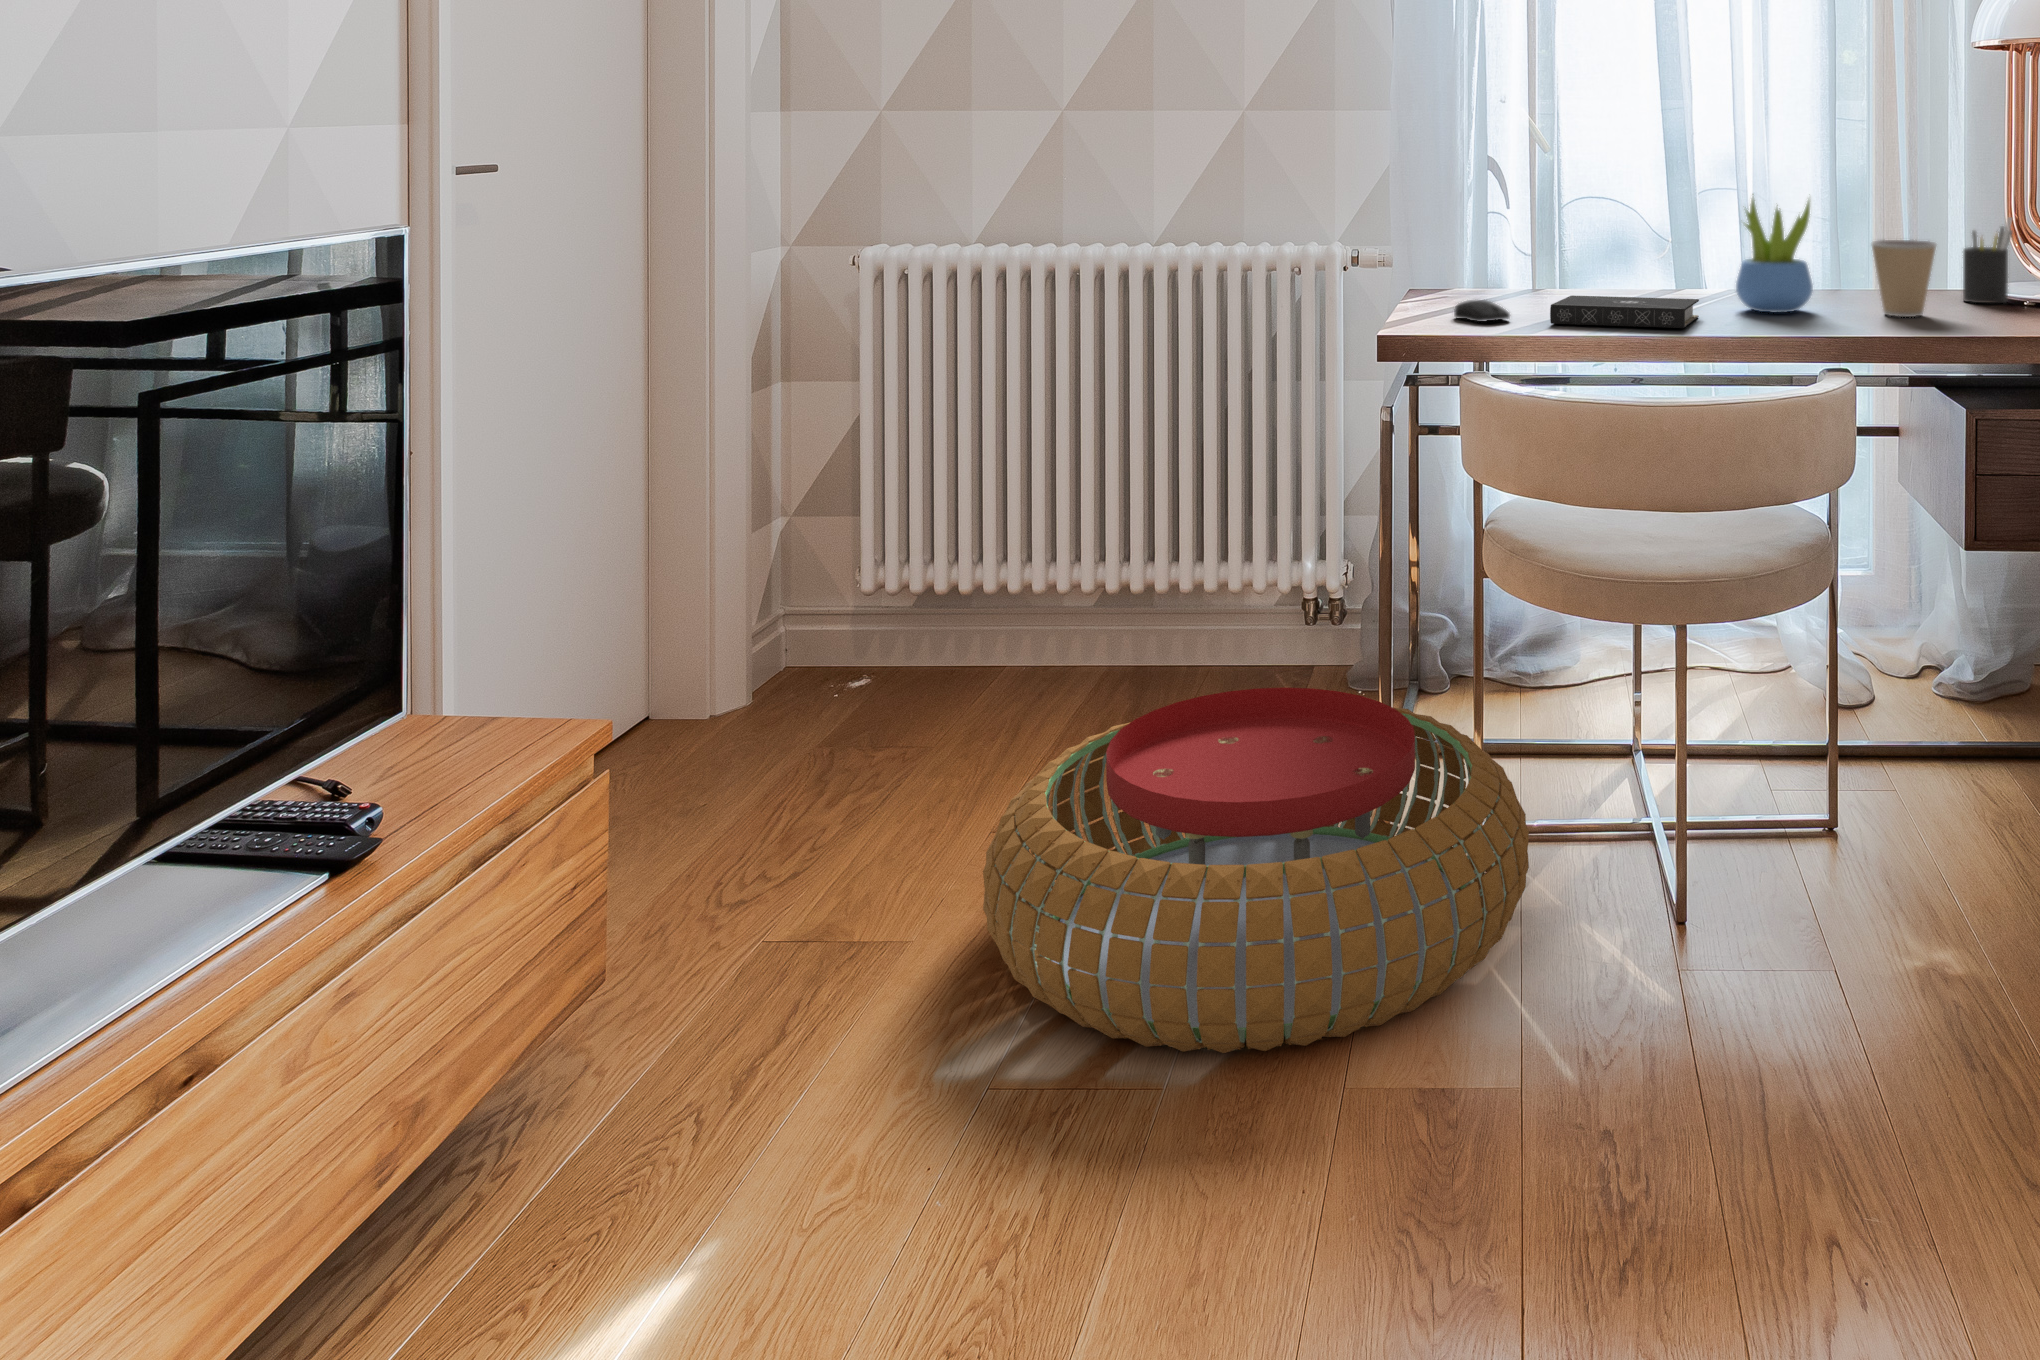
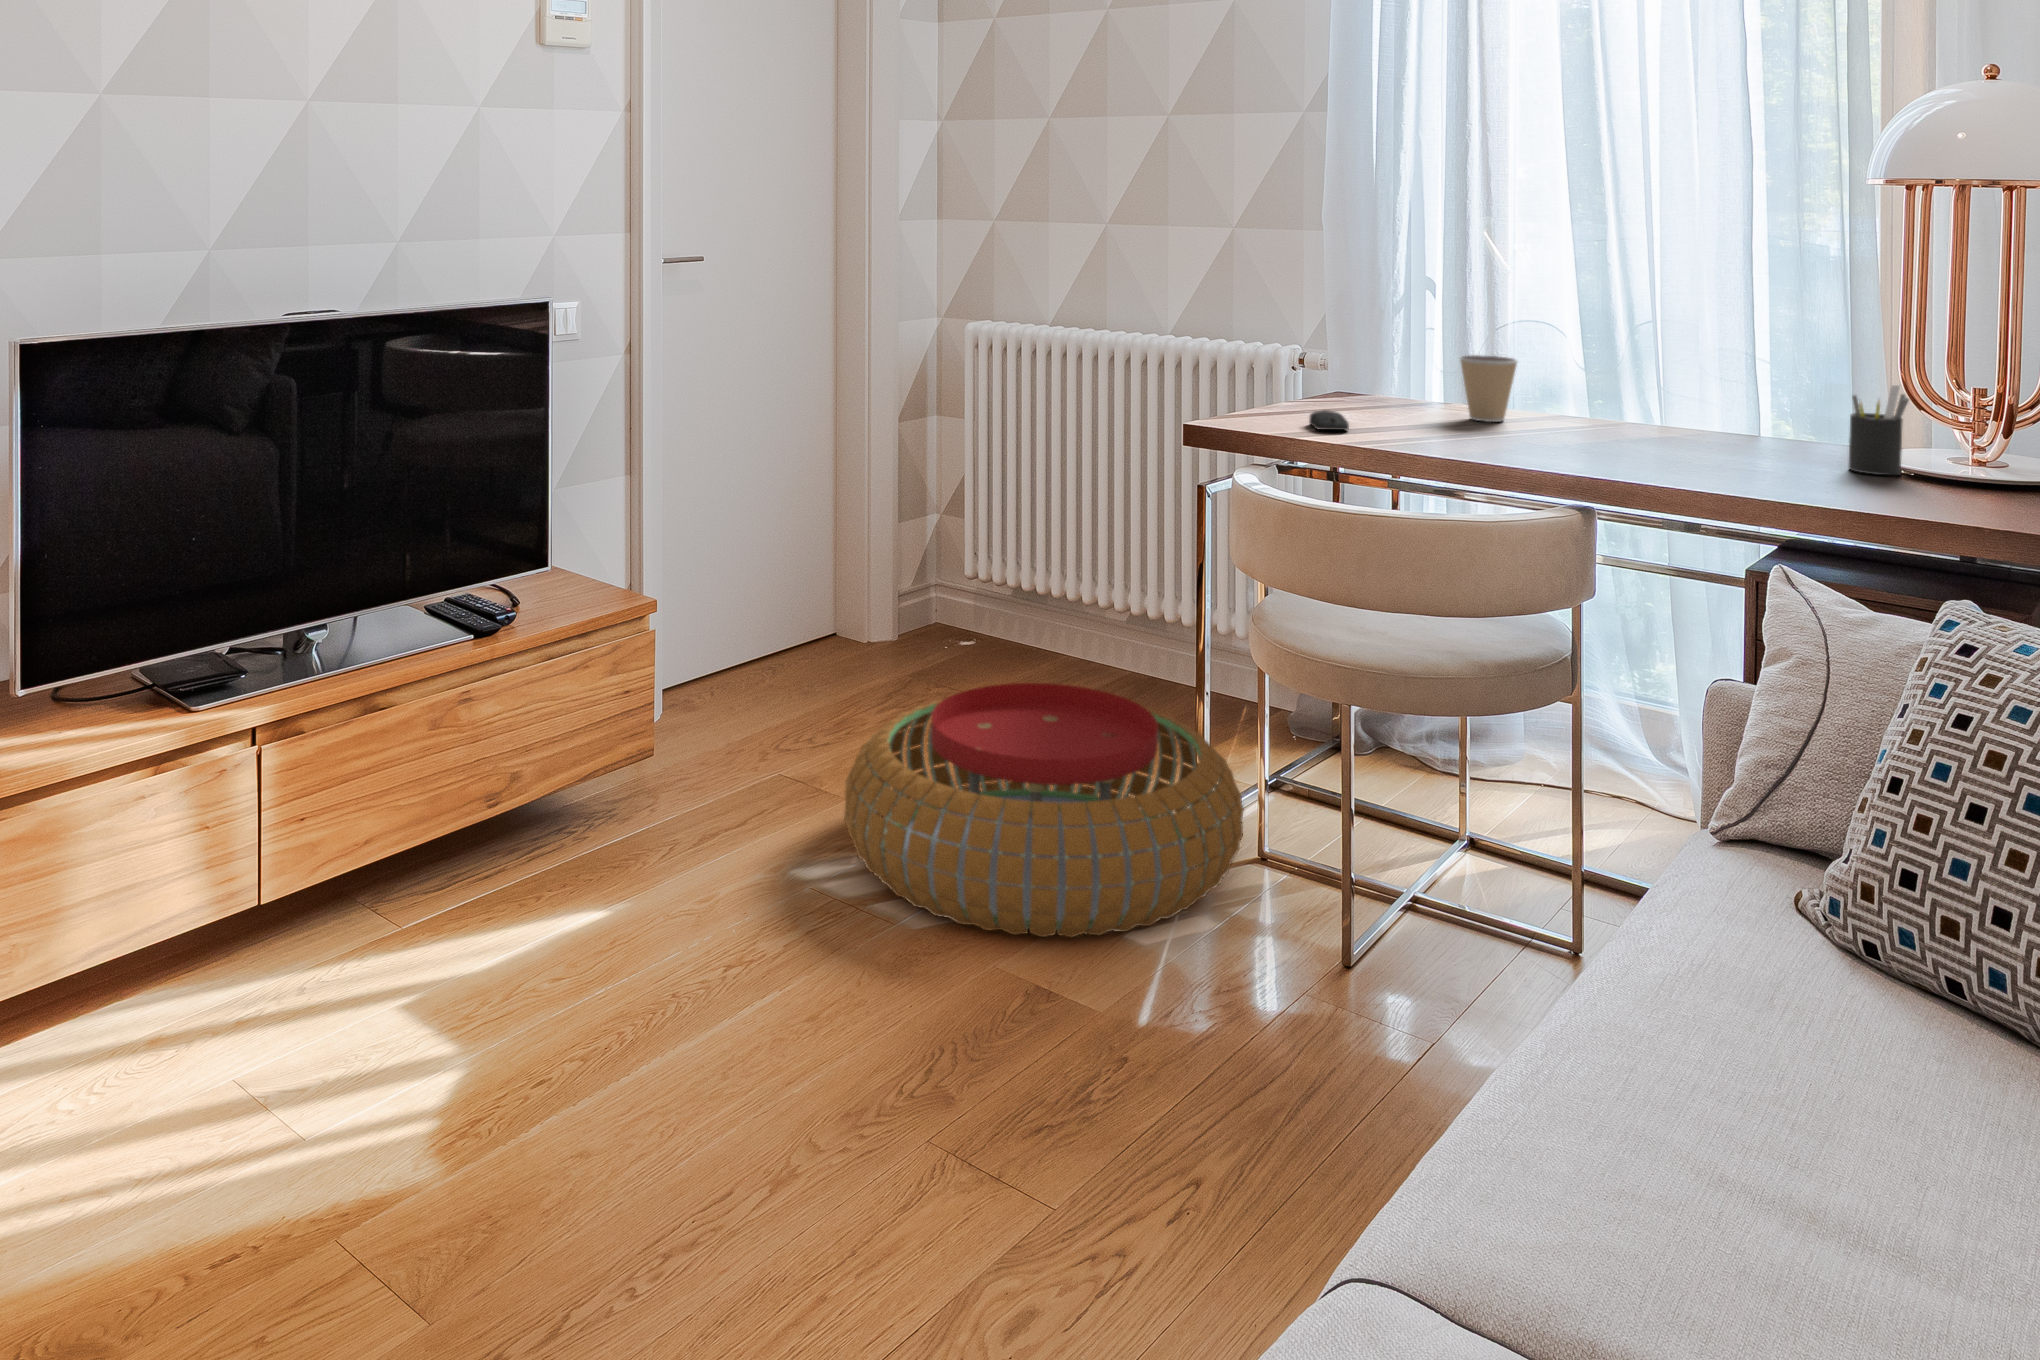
succulent plant: present [1736,199,1813,313] -> none [1572,338,1651,455]
coffee cup: present [1872,240,1936,317] -> present [1460,355,1517,422]
book: present [1550,295,1699,328] -> none [1370,416,1521,456]

